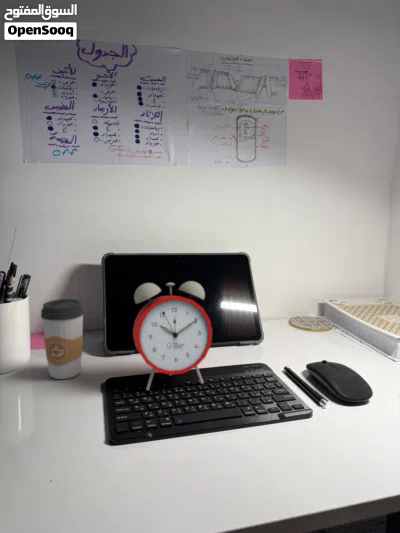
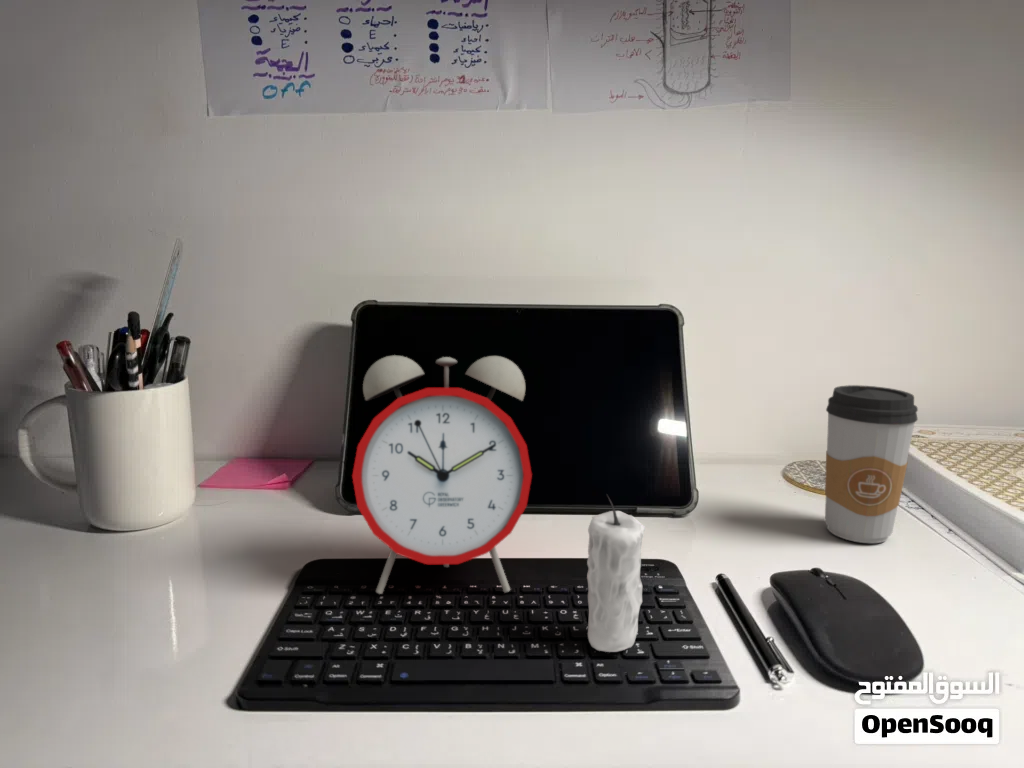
coffee cup: present [41,299,84,379] -> present [825,385,918,543]
candle: none [245,337,267,403] -> present [587,499,645,652]

